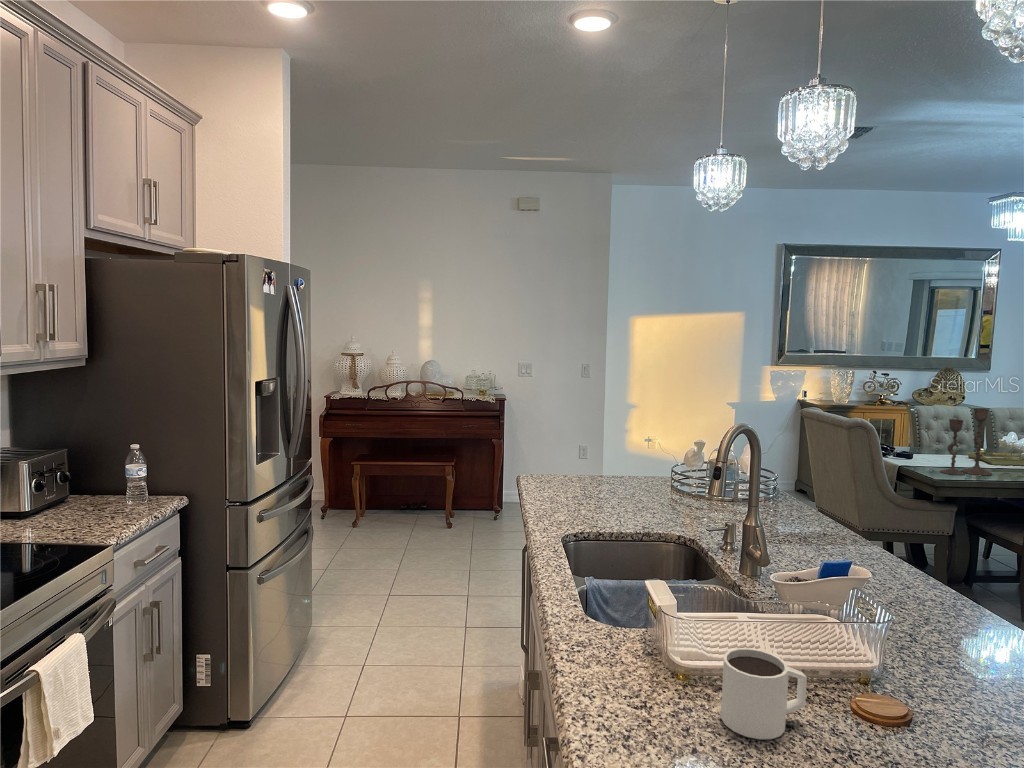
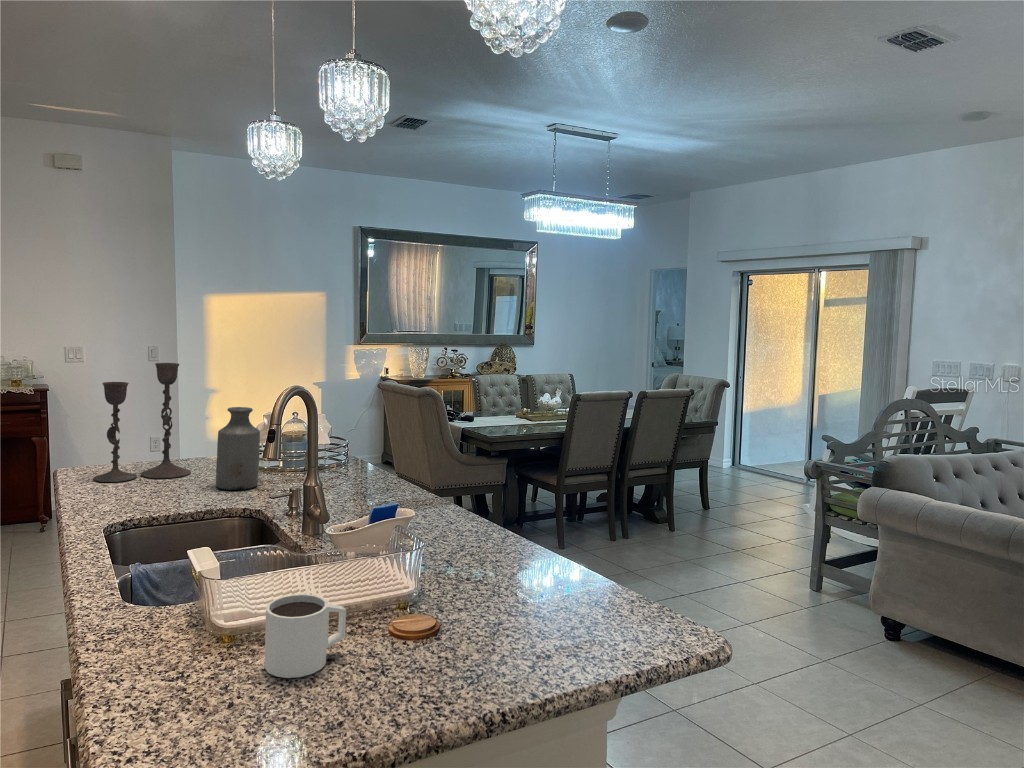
candlestick: present [940,409,992,475] -> present [93,363,191,482]
bottle: none [650,438,691,517] -> present [216,407,260,490]

